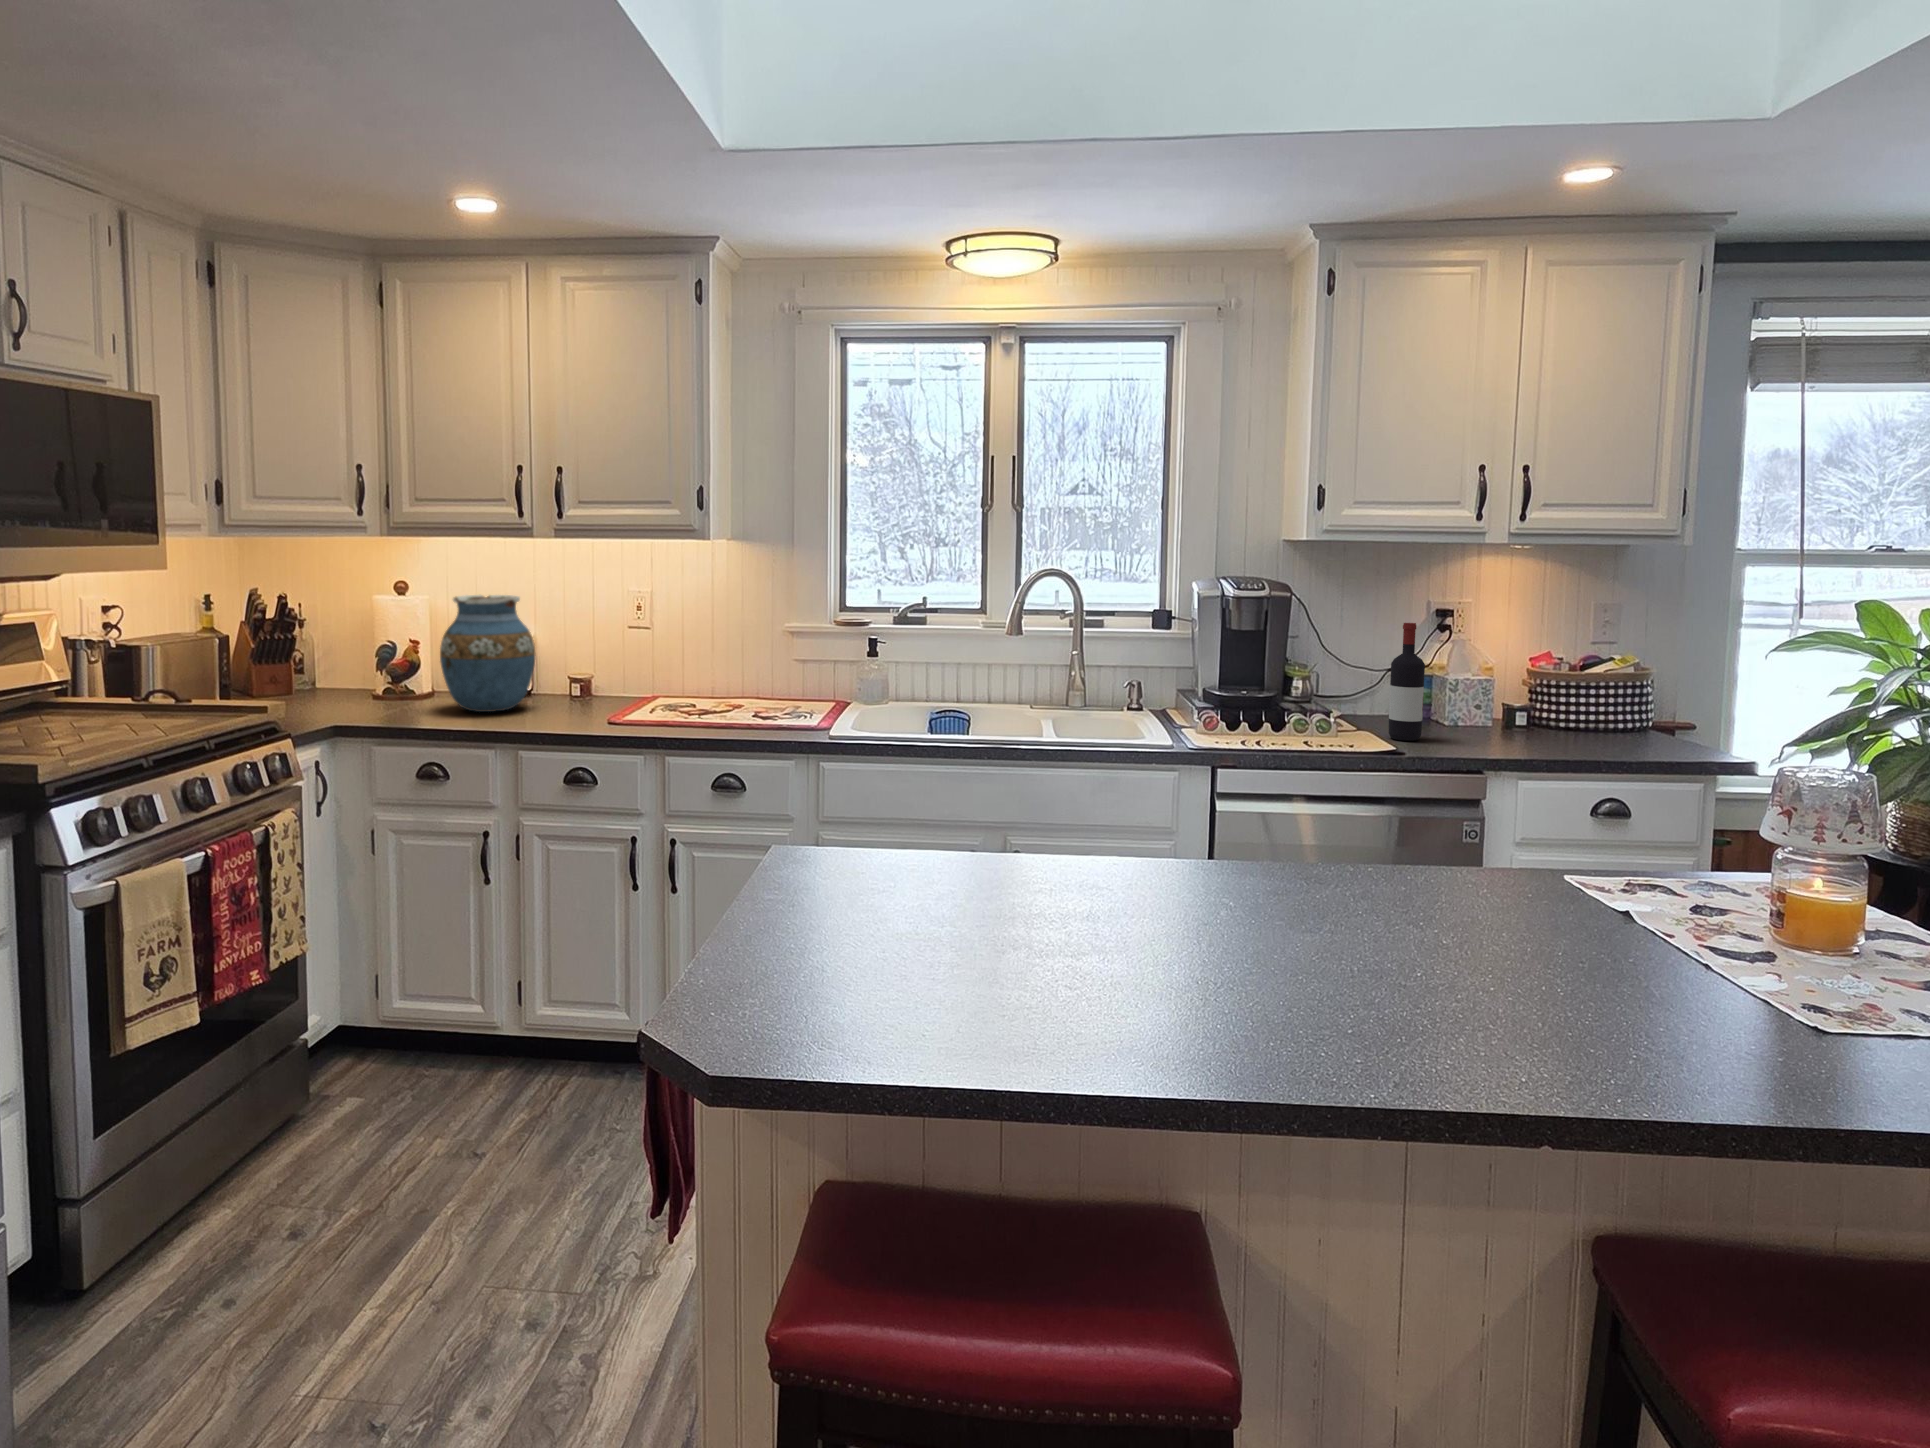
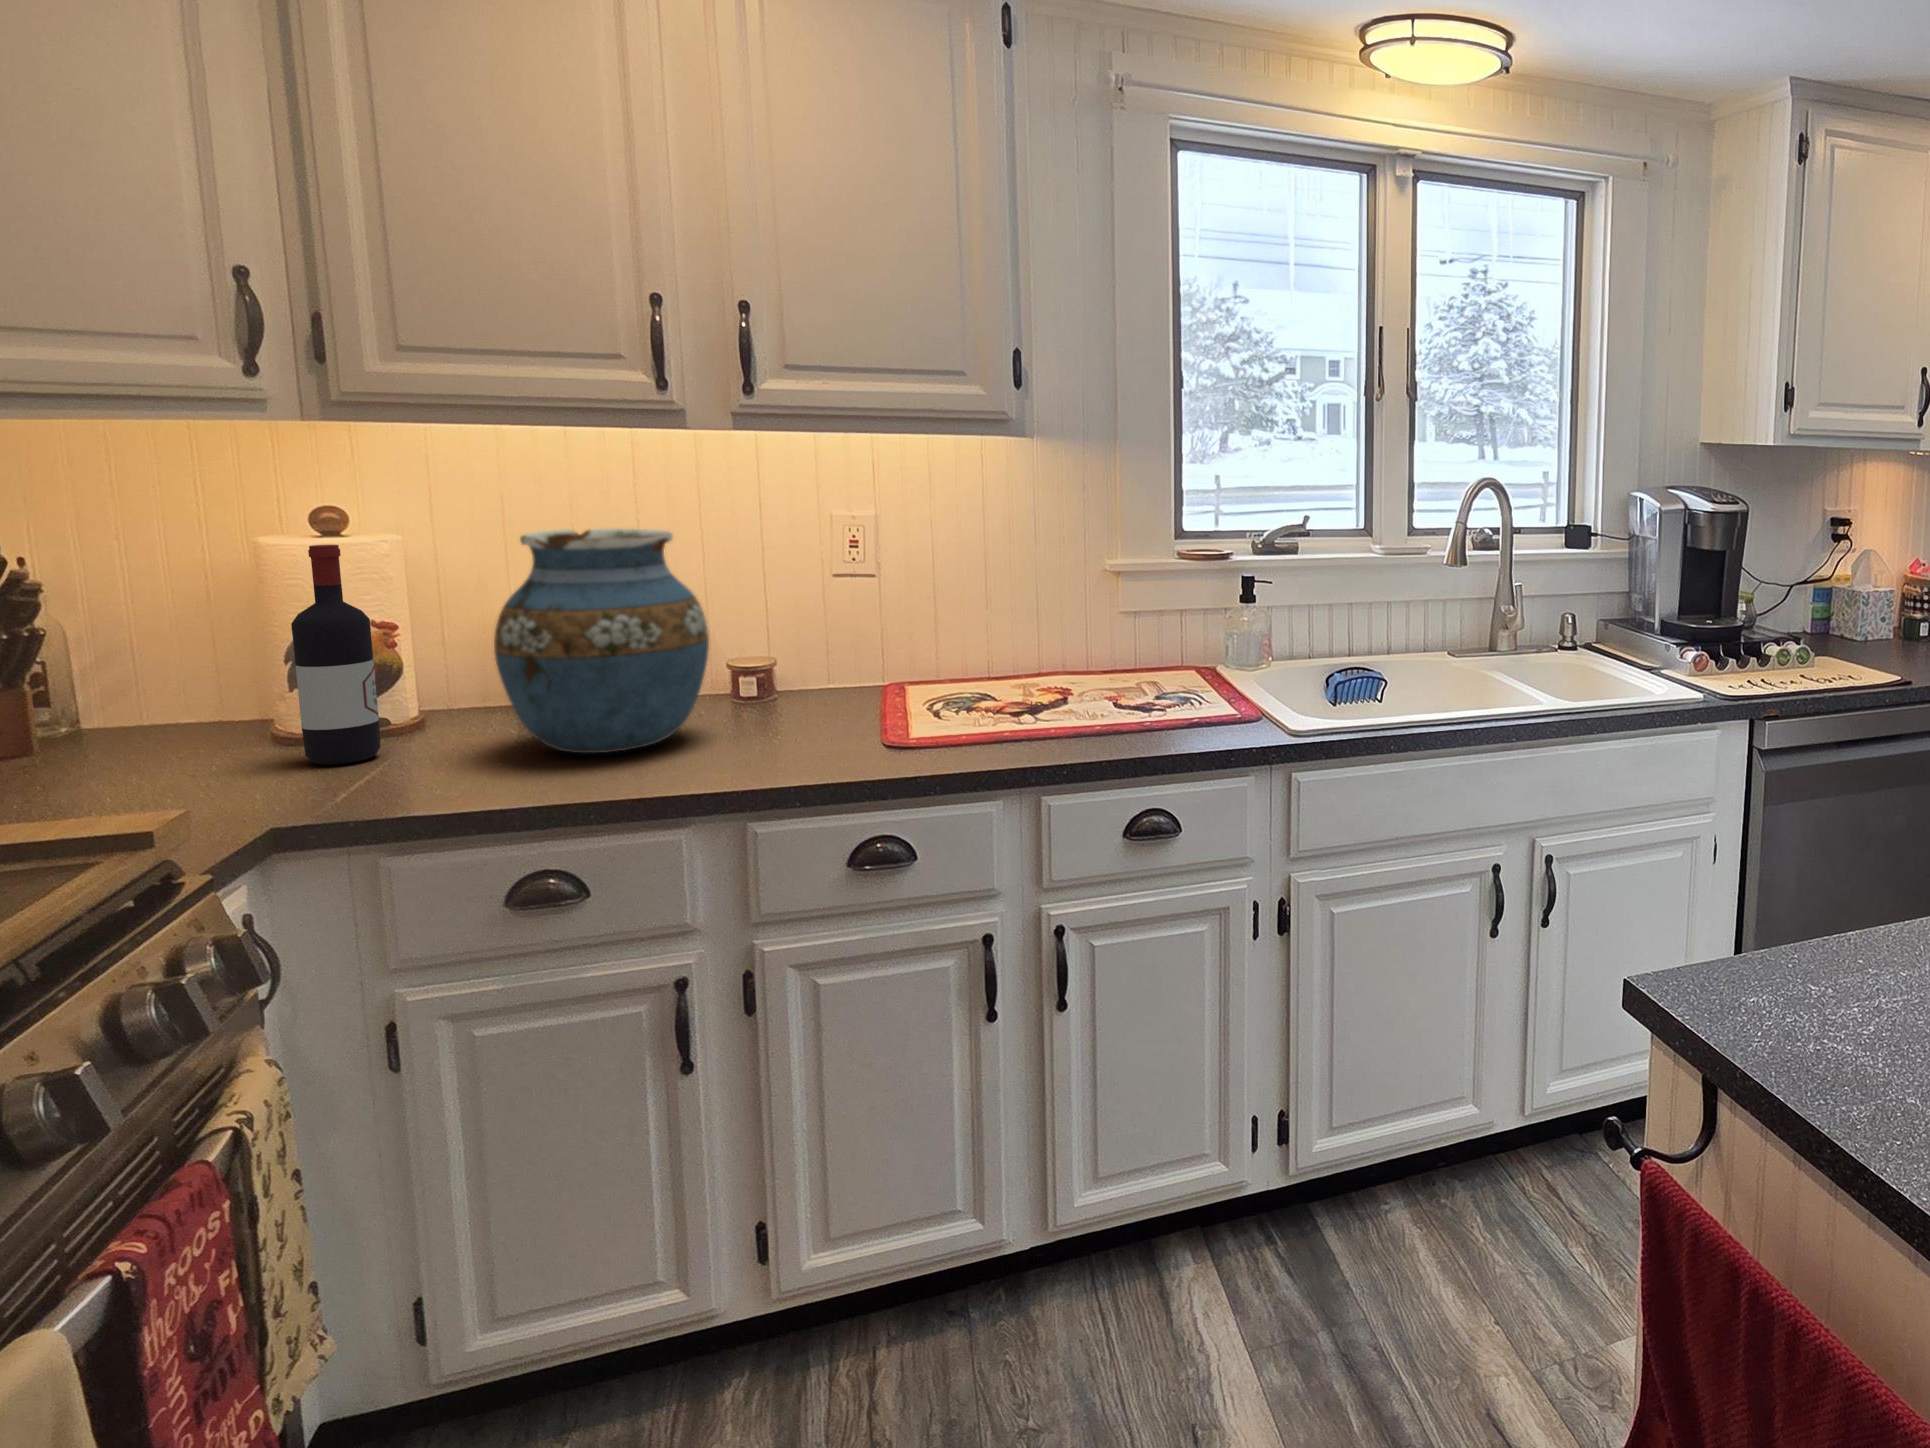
wine bottle: present [1389,623,1425,741] -> present [291,545,380,765]

